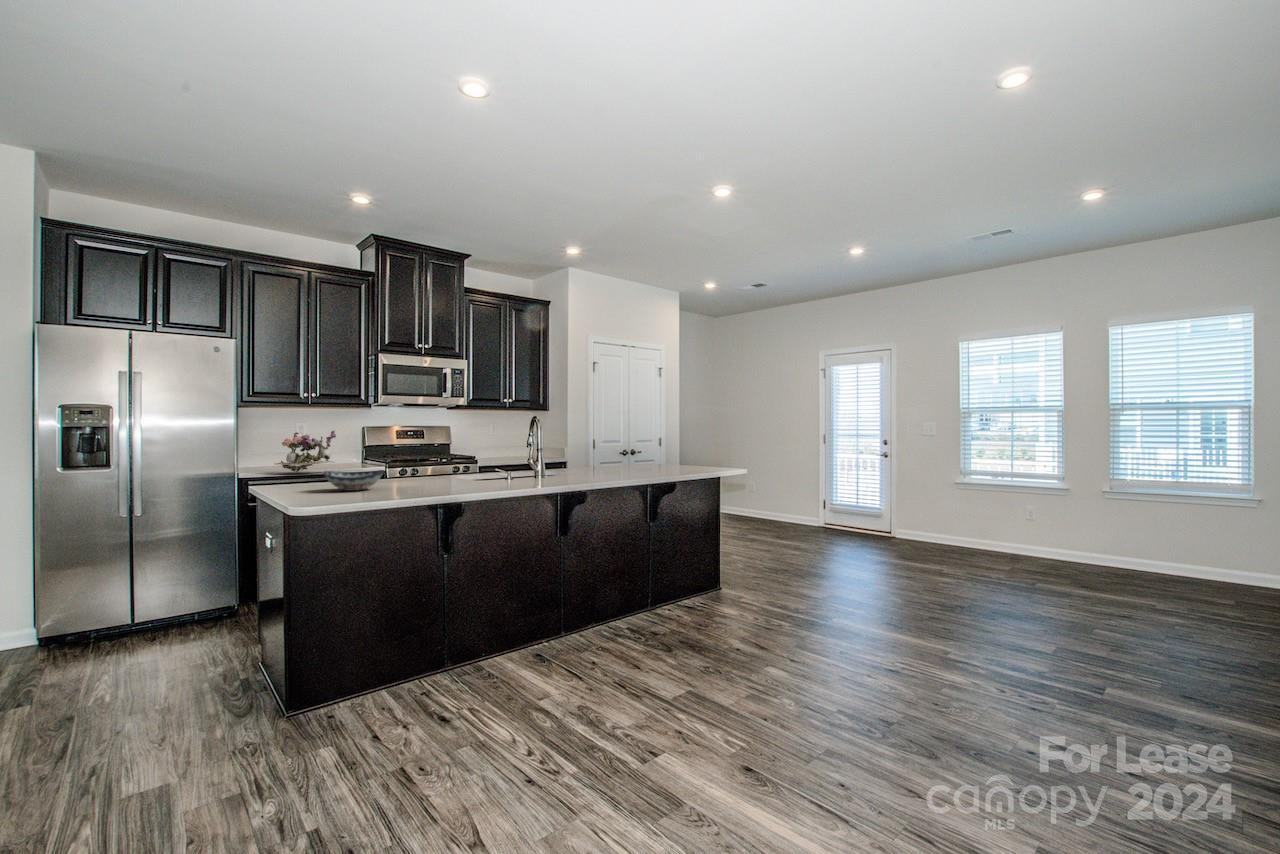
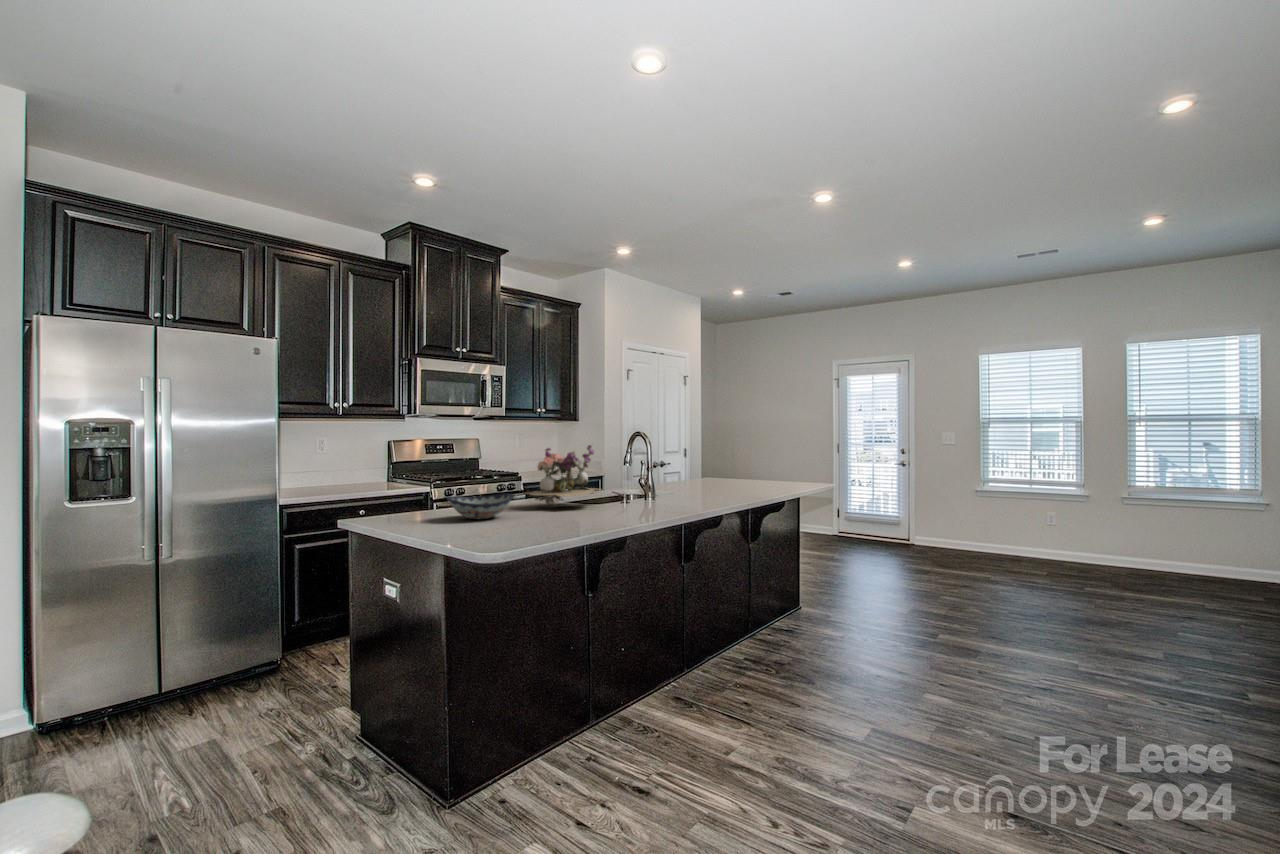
flower arrangement: present [275,430,336,473] -> present [526,445,601,505]

